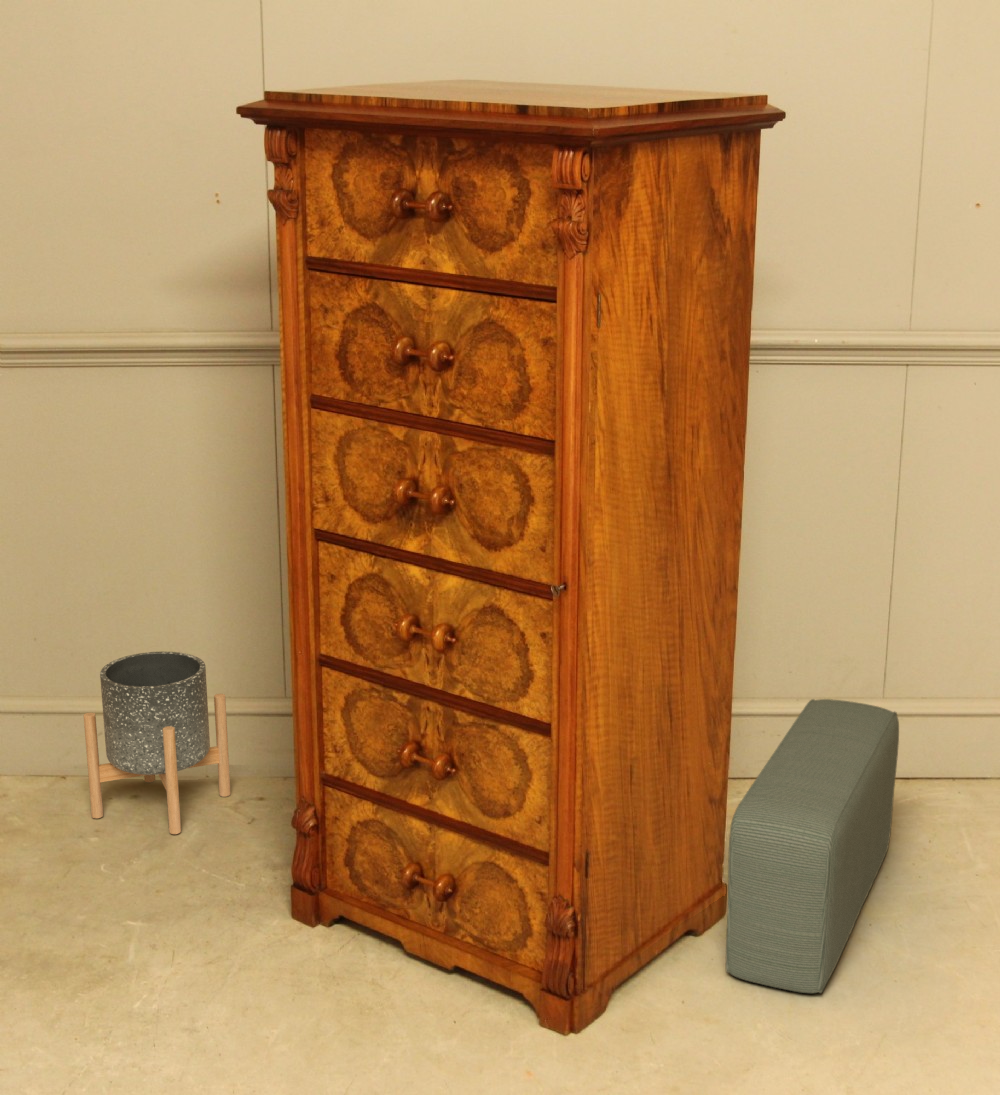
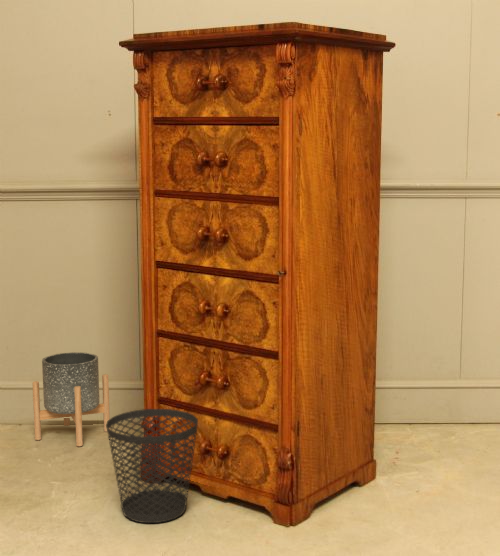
pouf: present [726,699,899,993] -> none [376,369,468,510]
wastebasket: none [226,804,398,1025] -> present [106,409,198,523]

